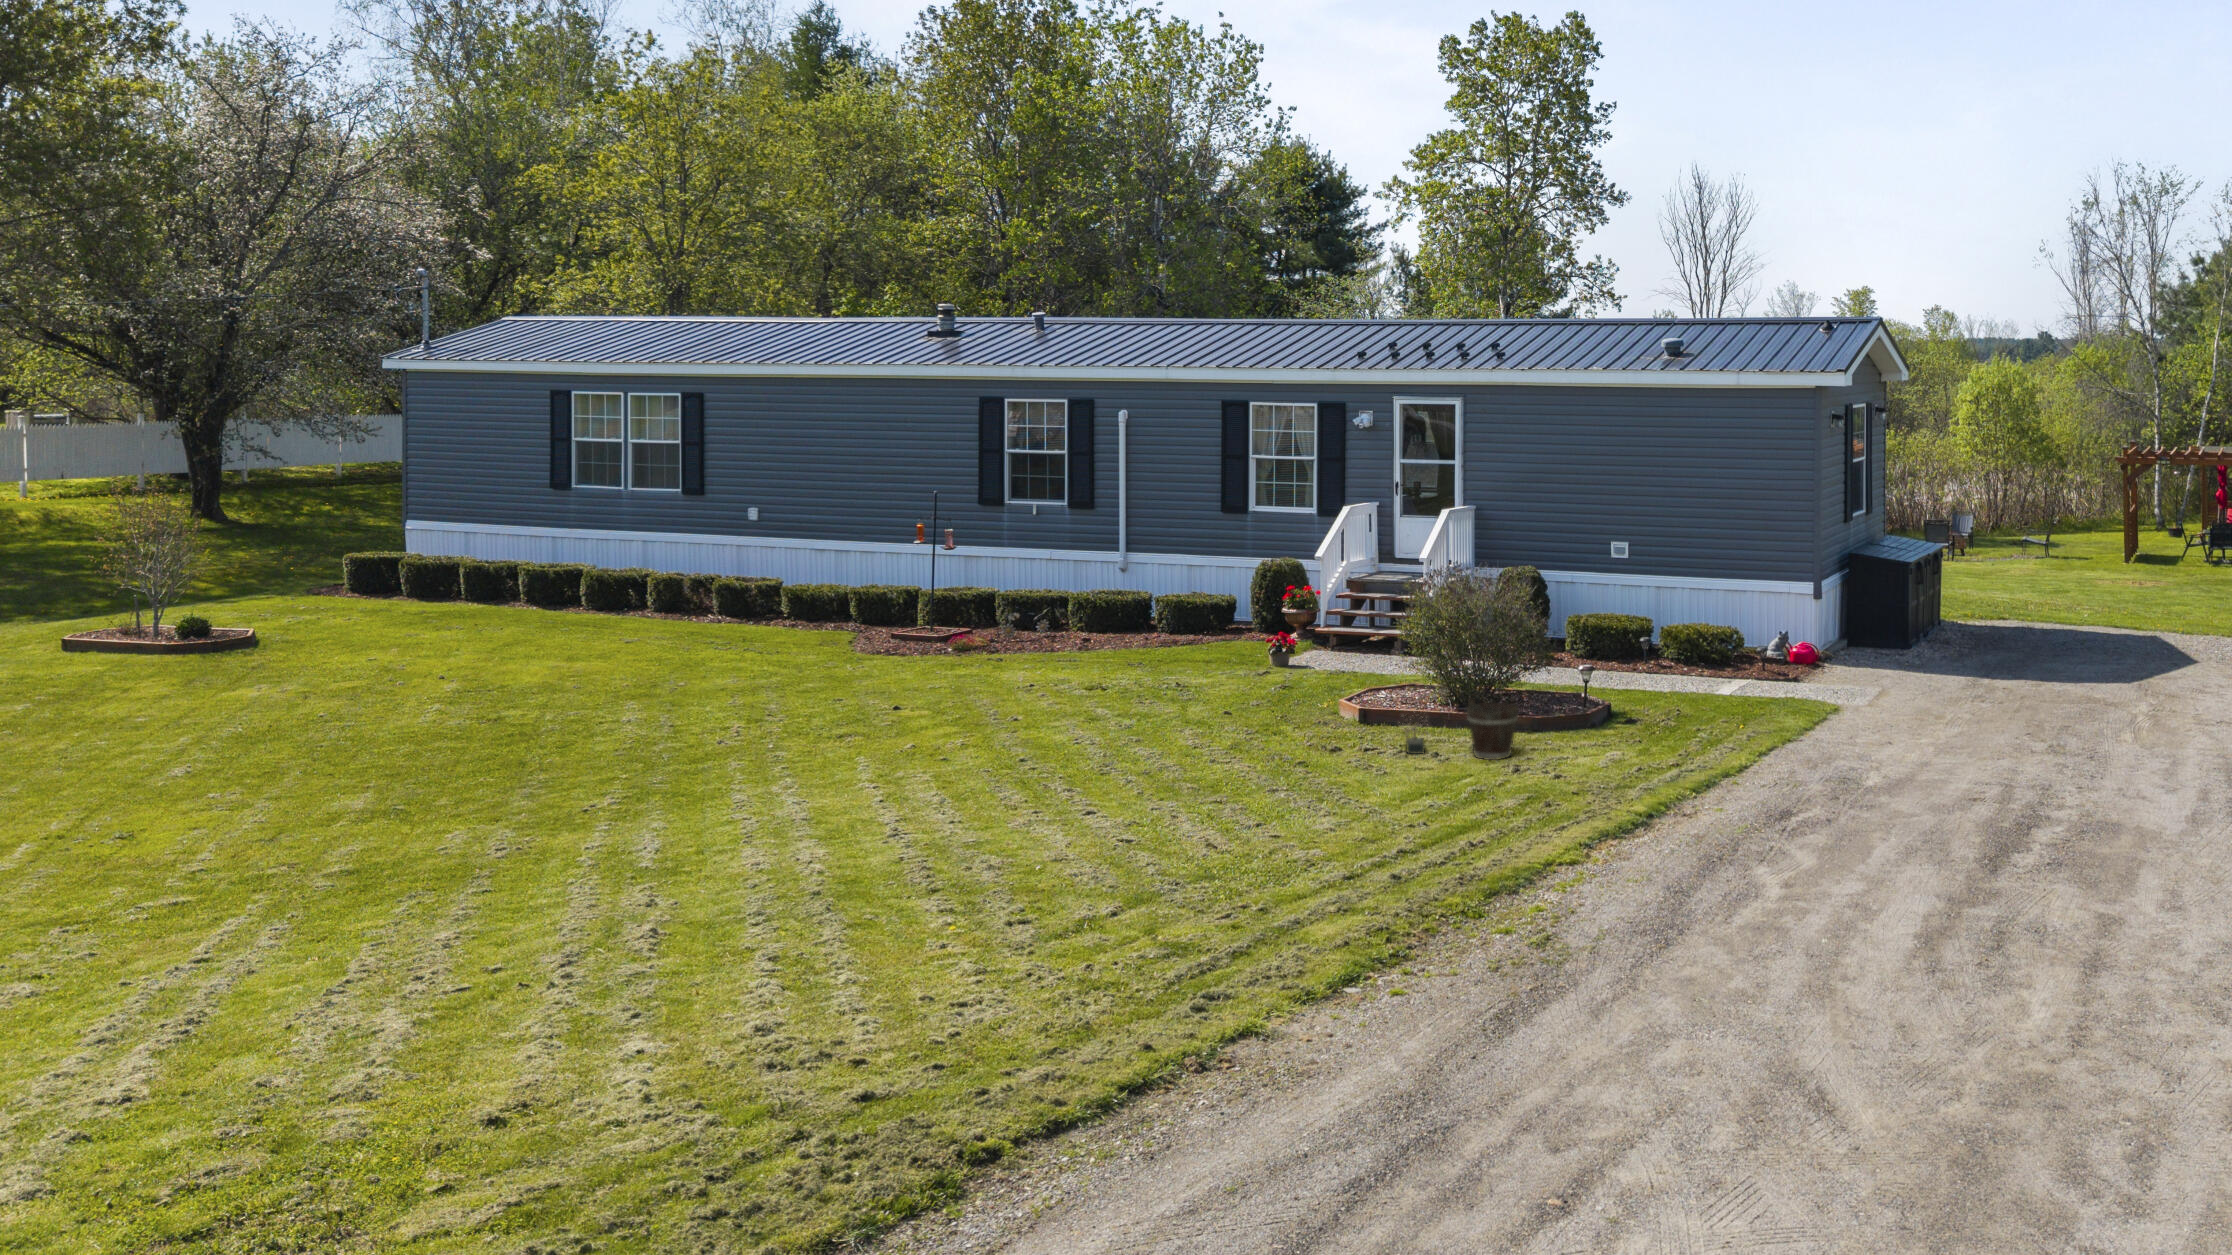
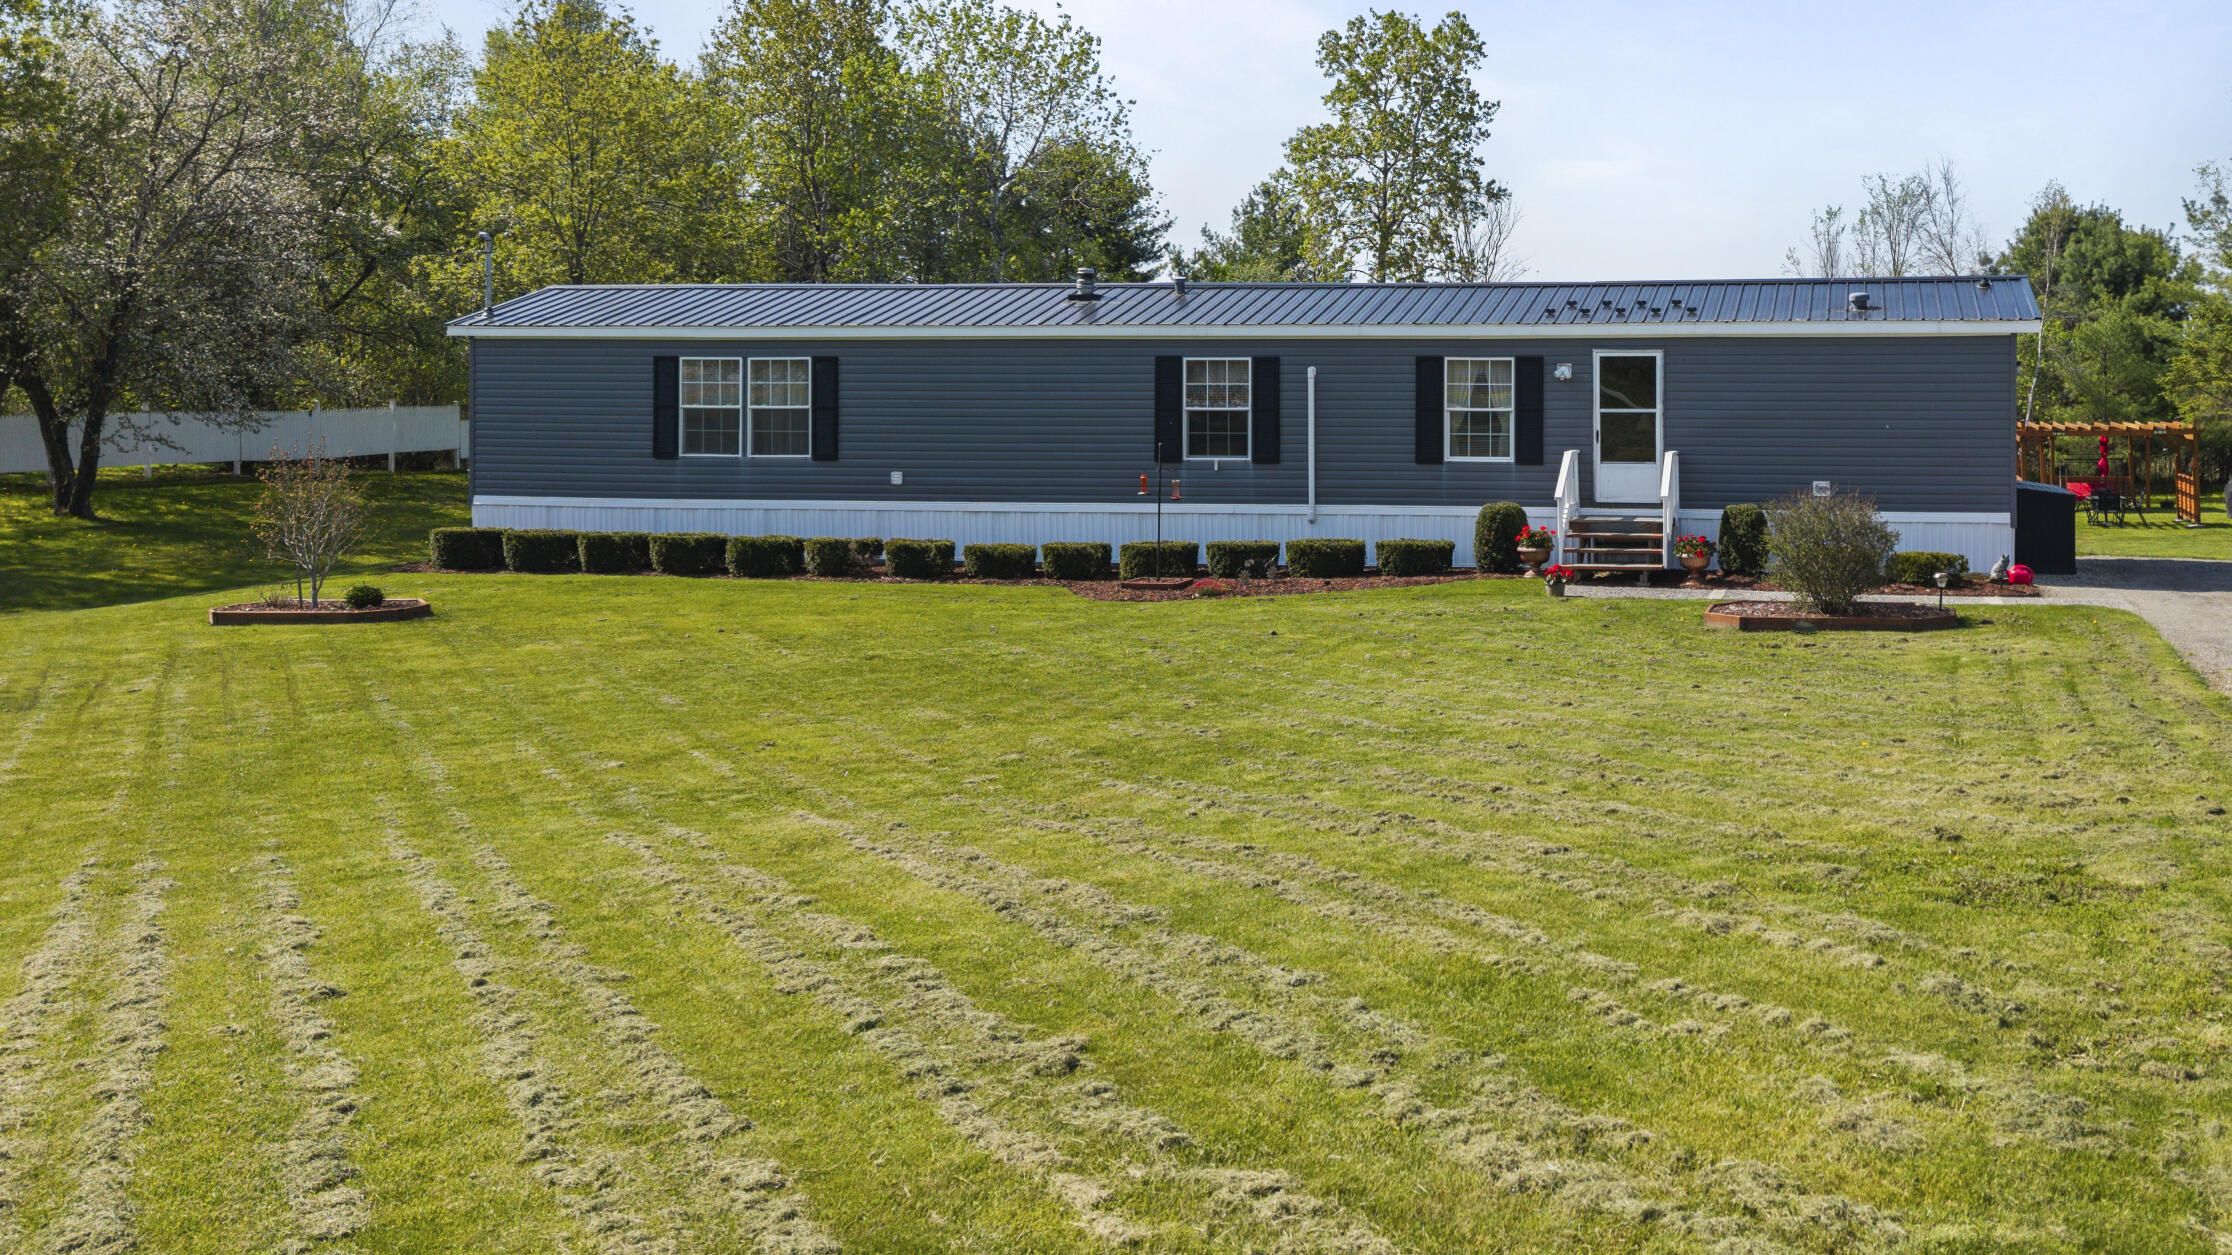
bucket: present [1467,699,1518,760] -> none [1852,586,1899,635]

